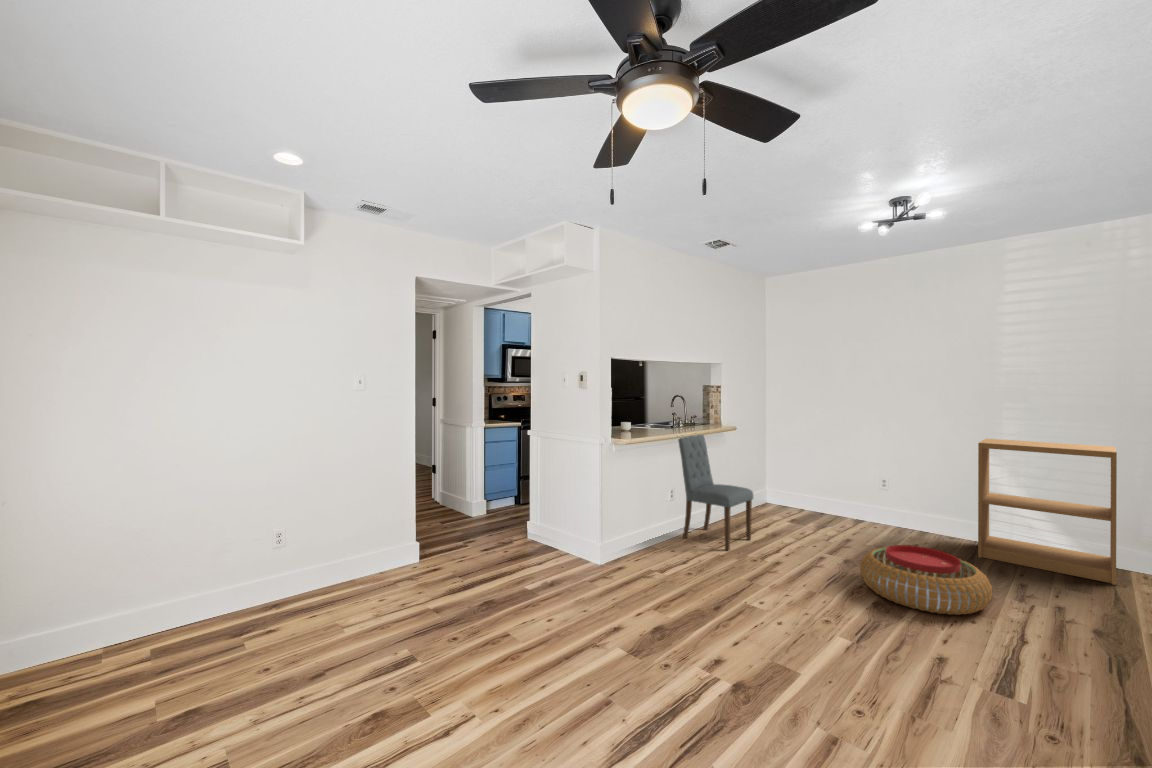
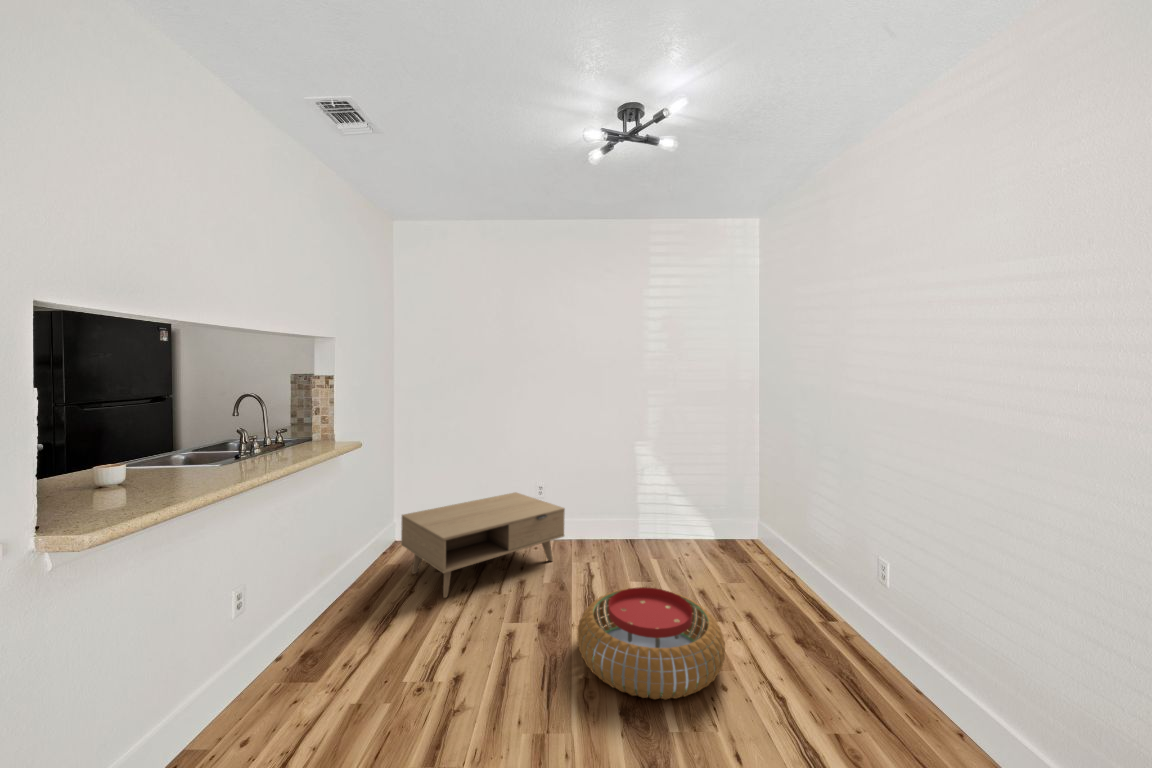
dining chair: present [678,435,753,550] -> none [252,463,402,684]
bookshelf: present [978,439,1117,585] -> none [633,434,743,564]
coffee table: none [764,478,896,536] -> present [401,492,565,598]

